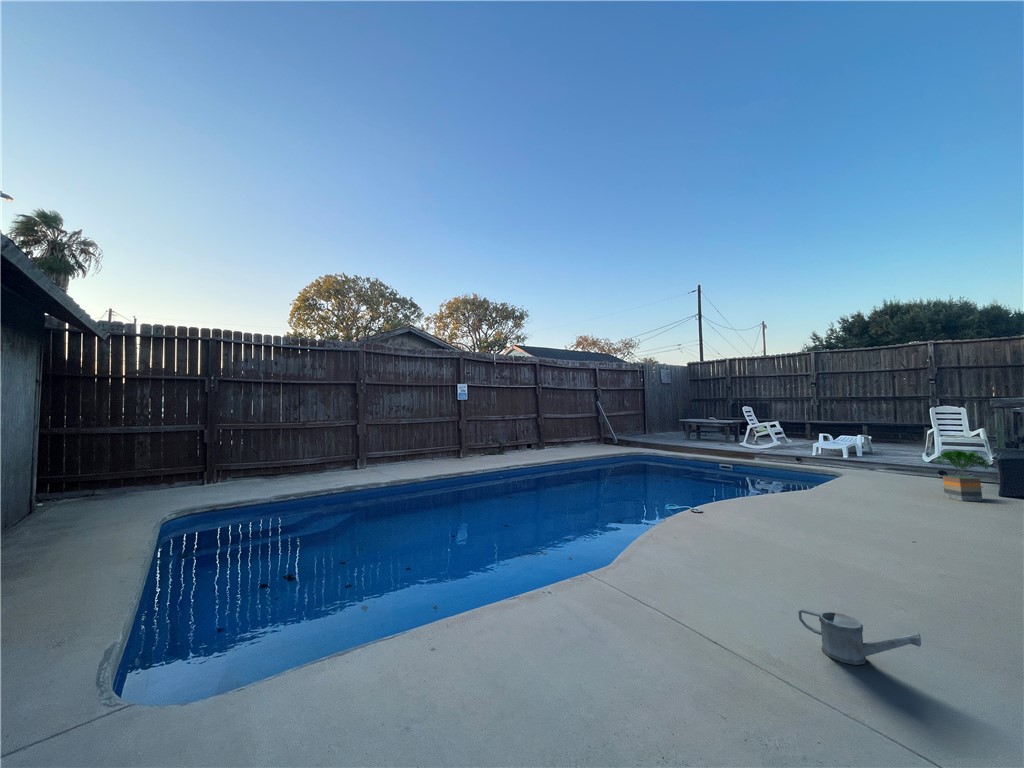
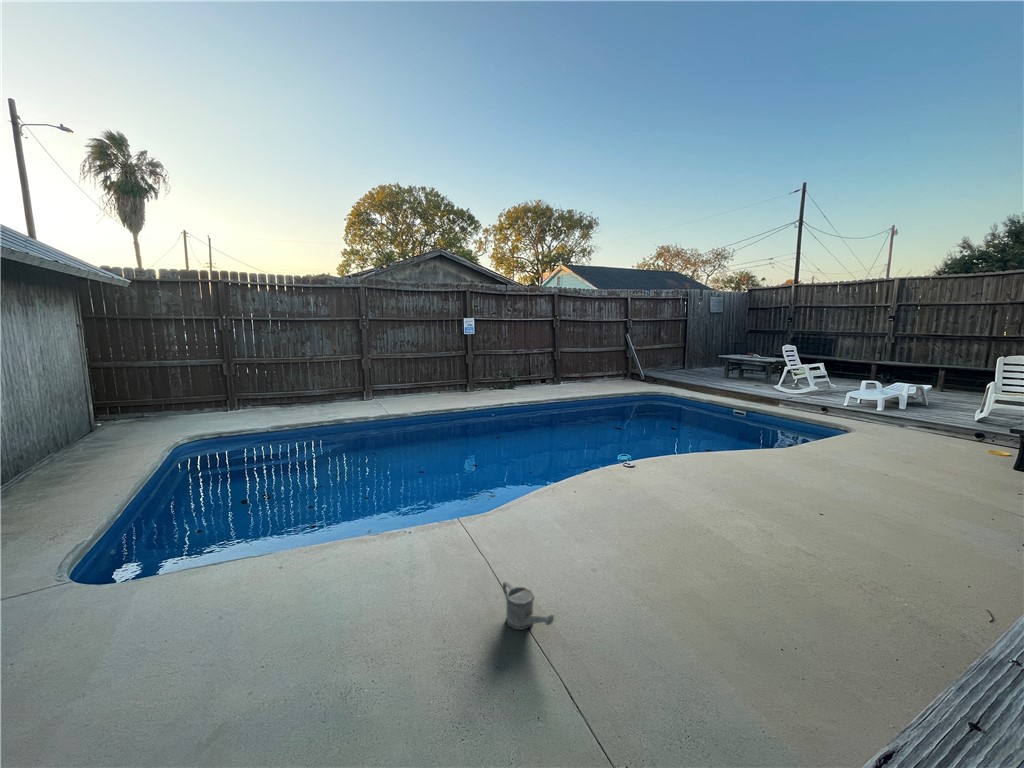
potted tree: present [936,450,990,501] -> none [910,425,970,485]

